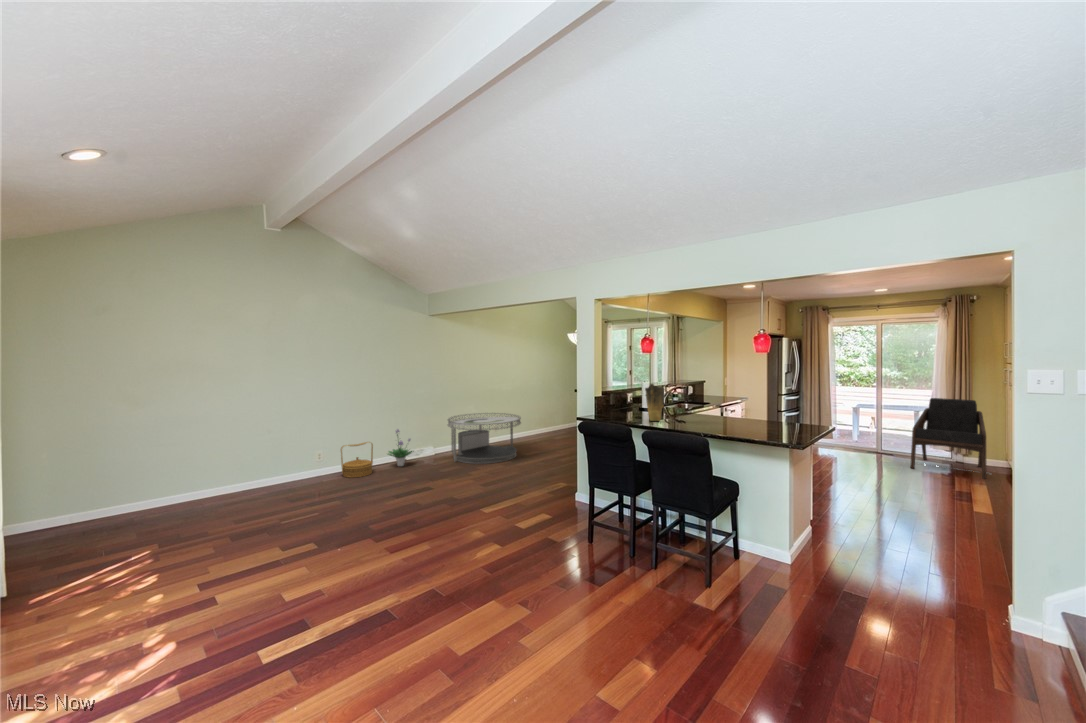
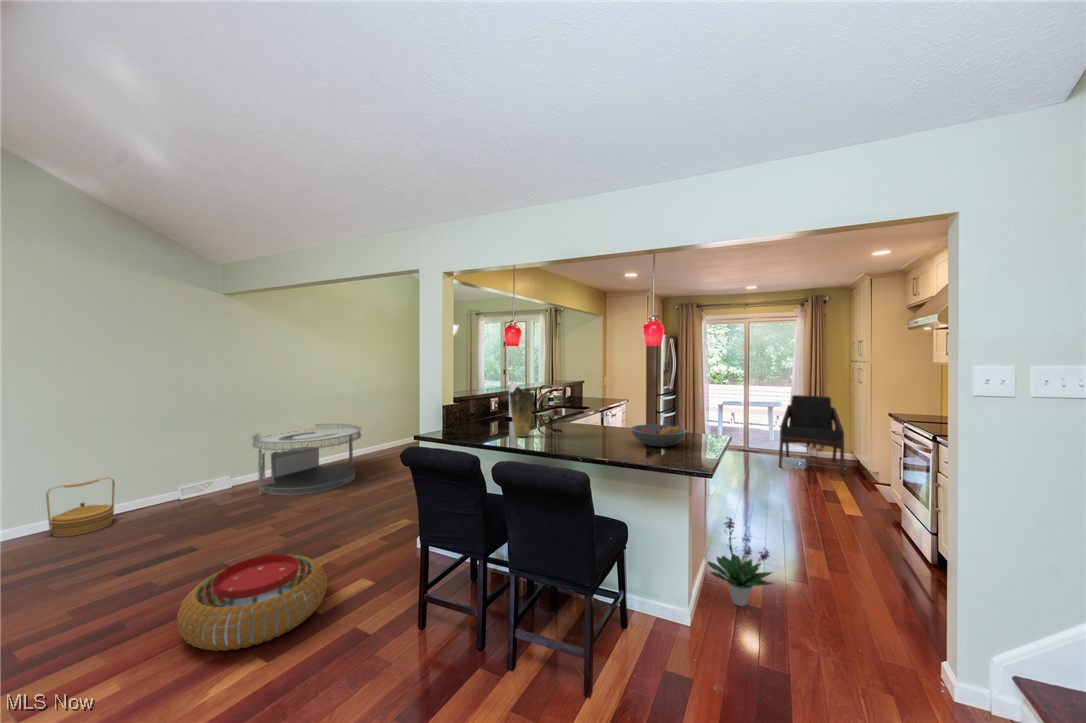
fruit bowl: none [742,415,790,431] -> present [630,425,687,447]
potted plant: present [388,429,412,466] -> present [707,517,774,606]
pouf: none [444,492,524,541] -> present [177,555,327,651]

